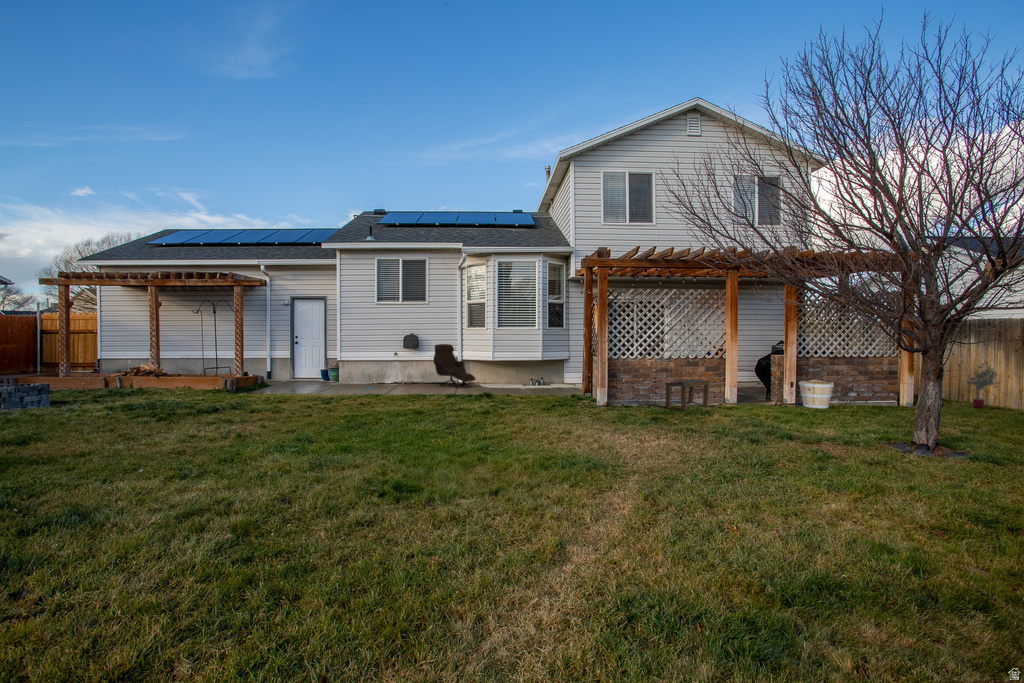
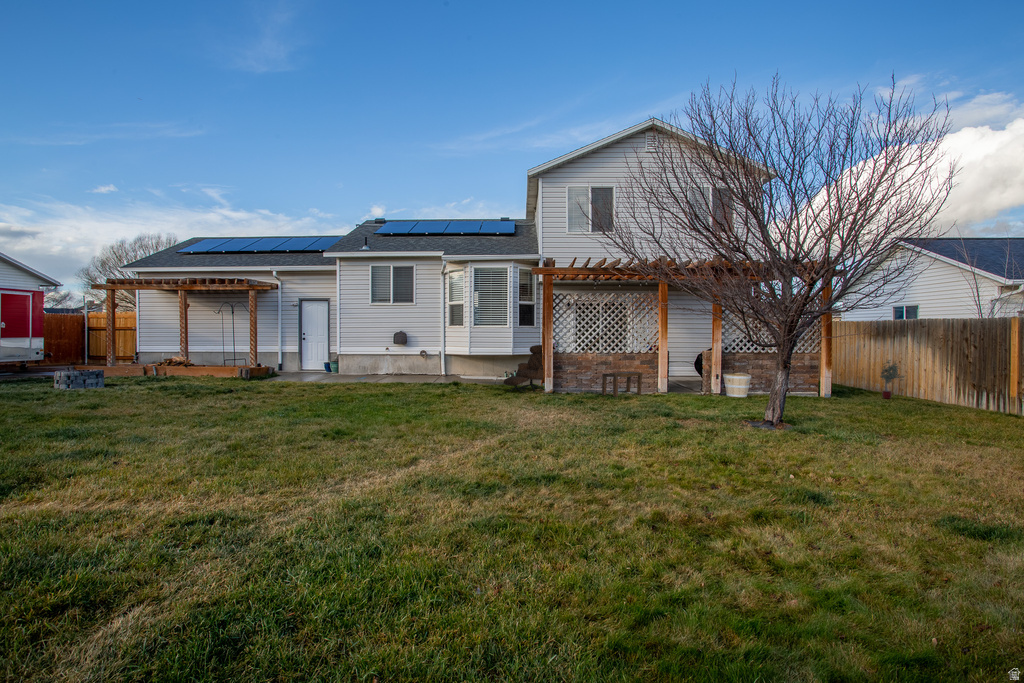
lounge chair: present [434,344,475,386] -> present [504,345,543,392]

